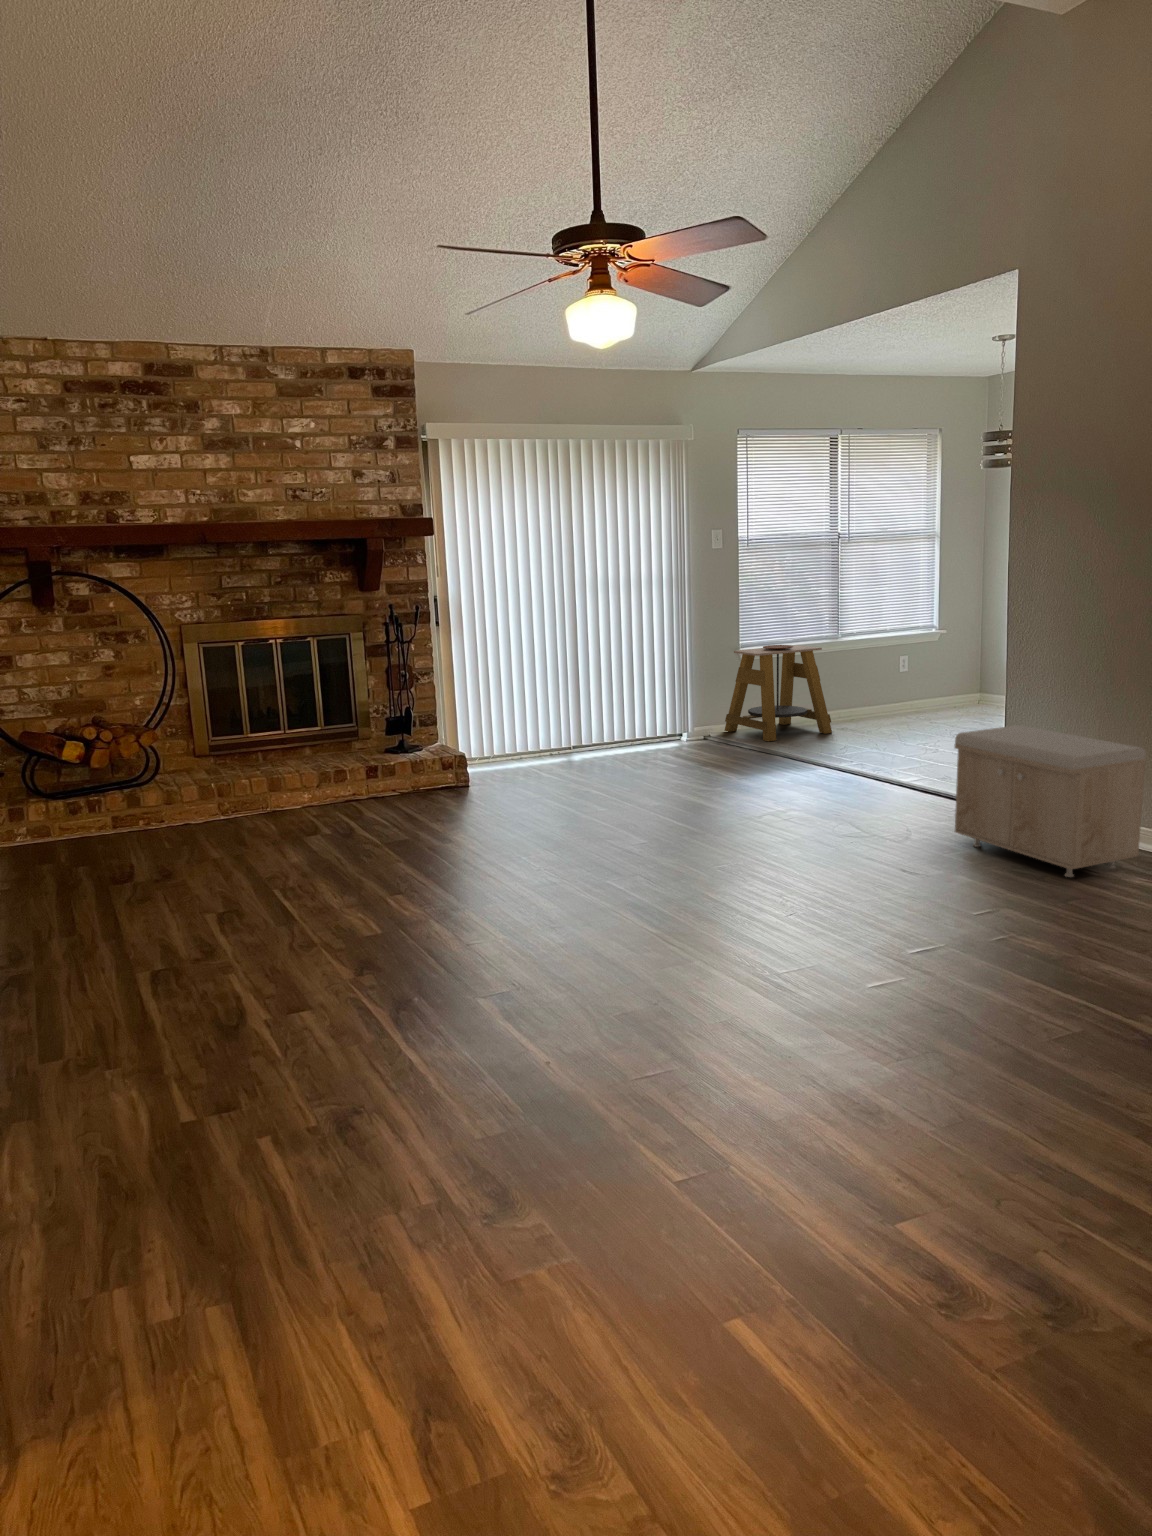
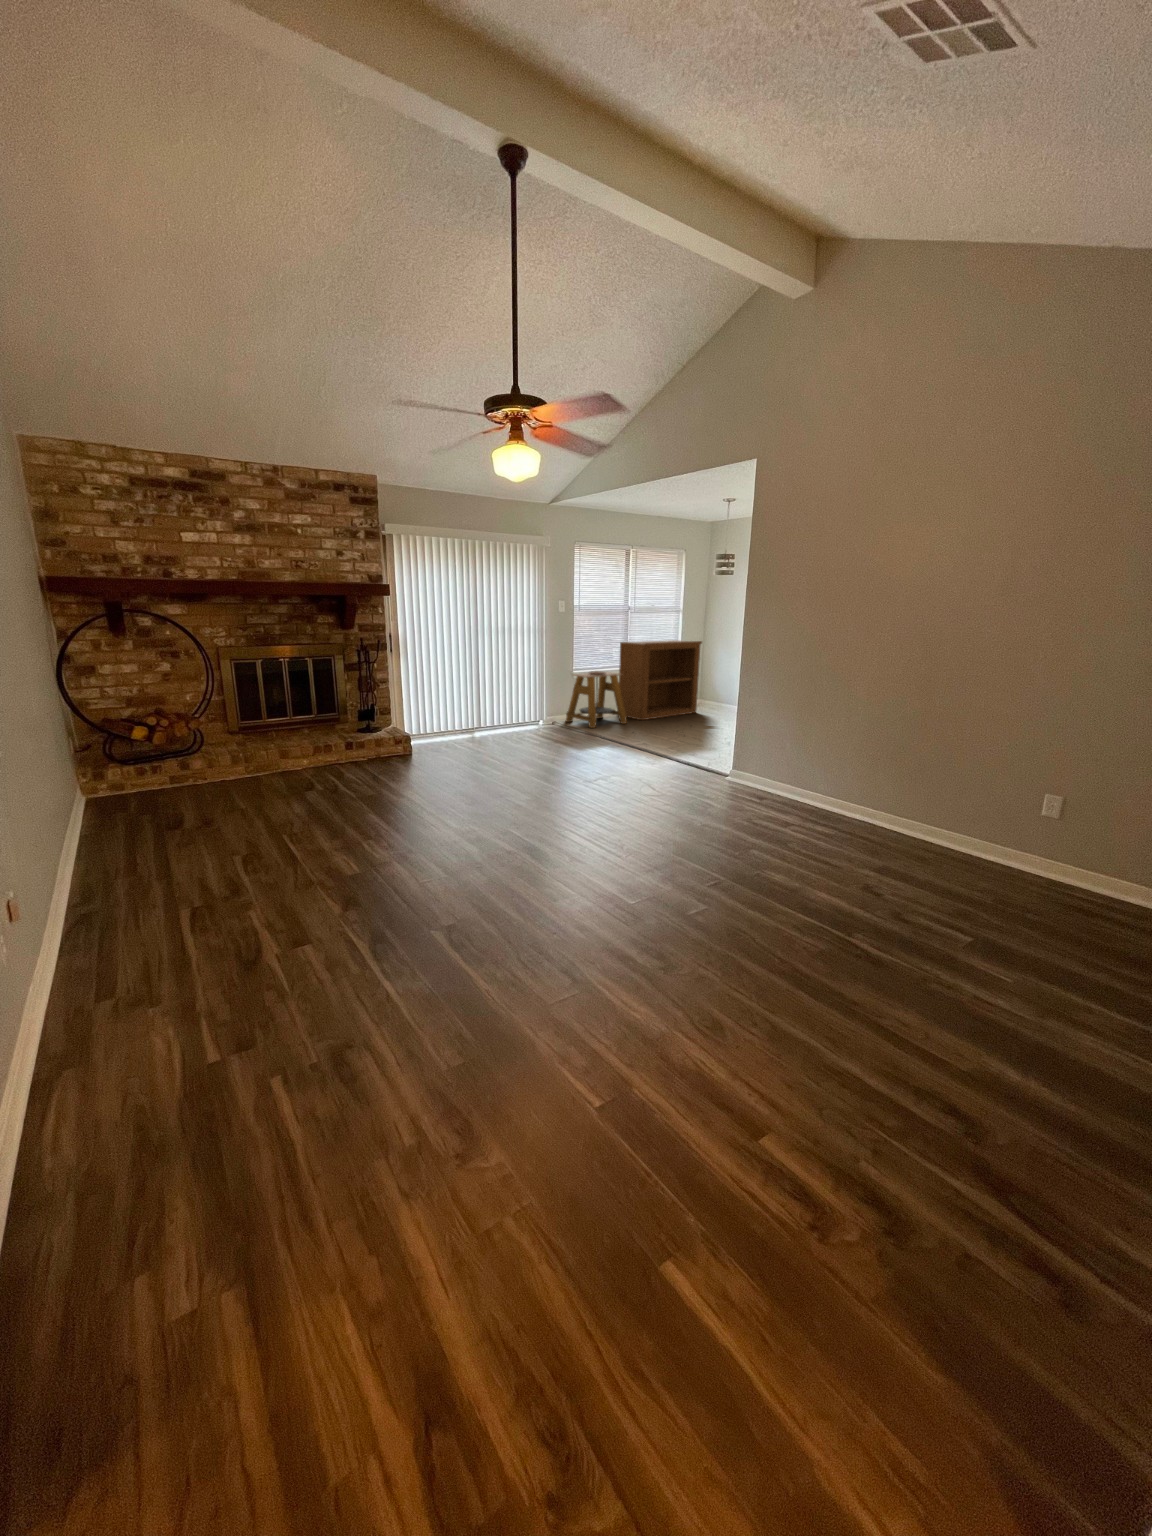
bookshelf: none [817,586,968,727] -> present [619,640,702,720]
storage bench: present [955,725,1146,877] -> none [707,722,814,810]

